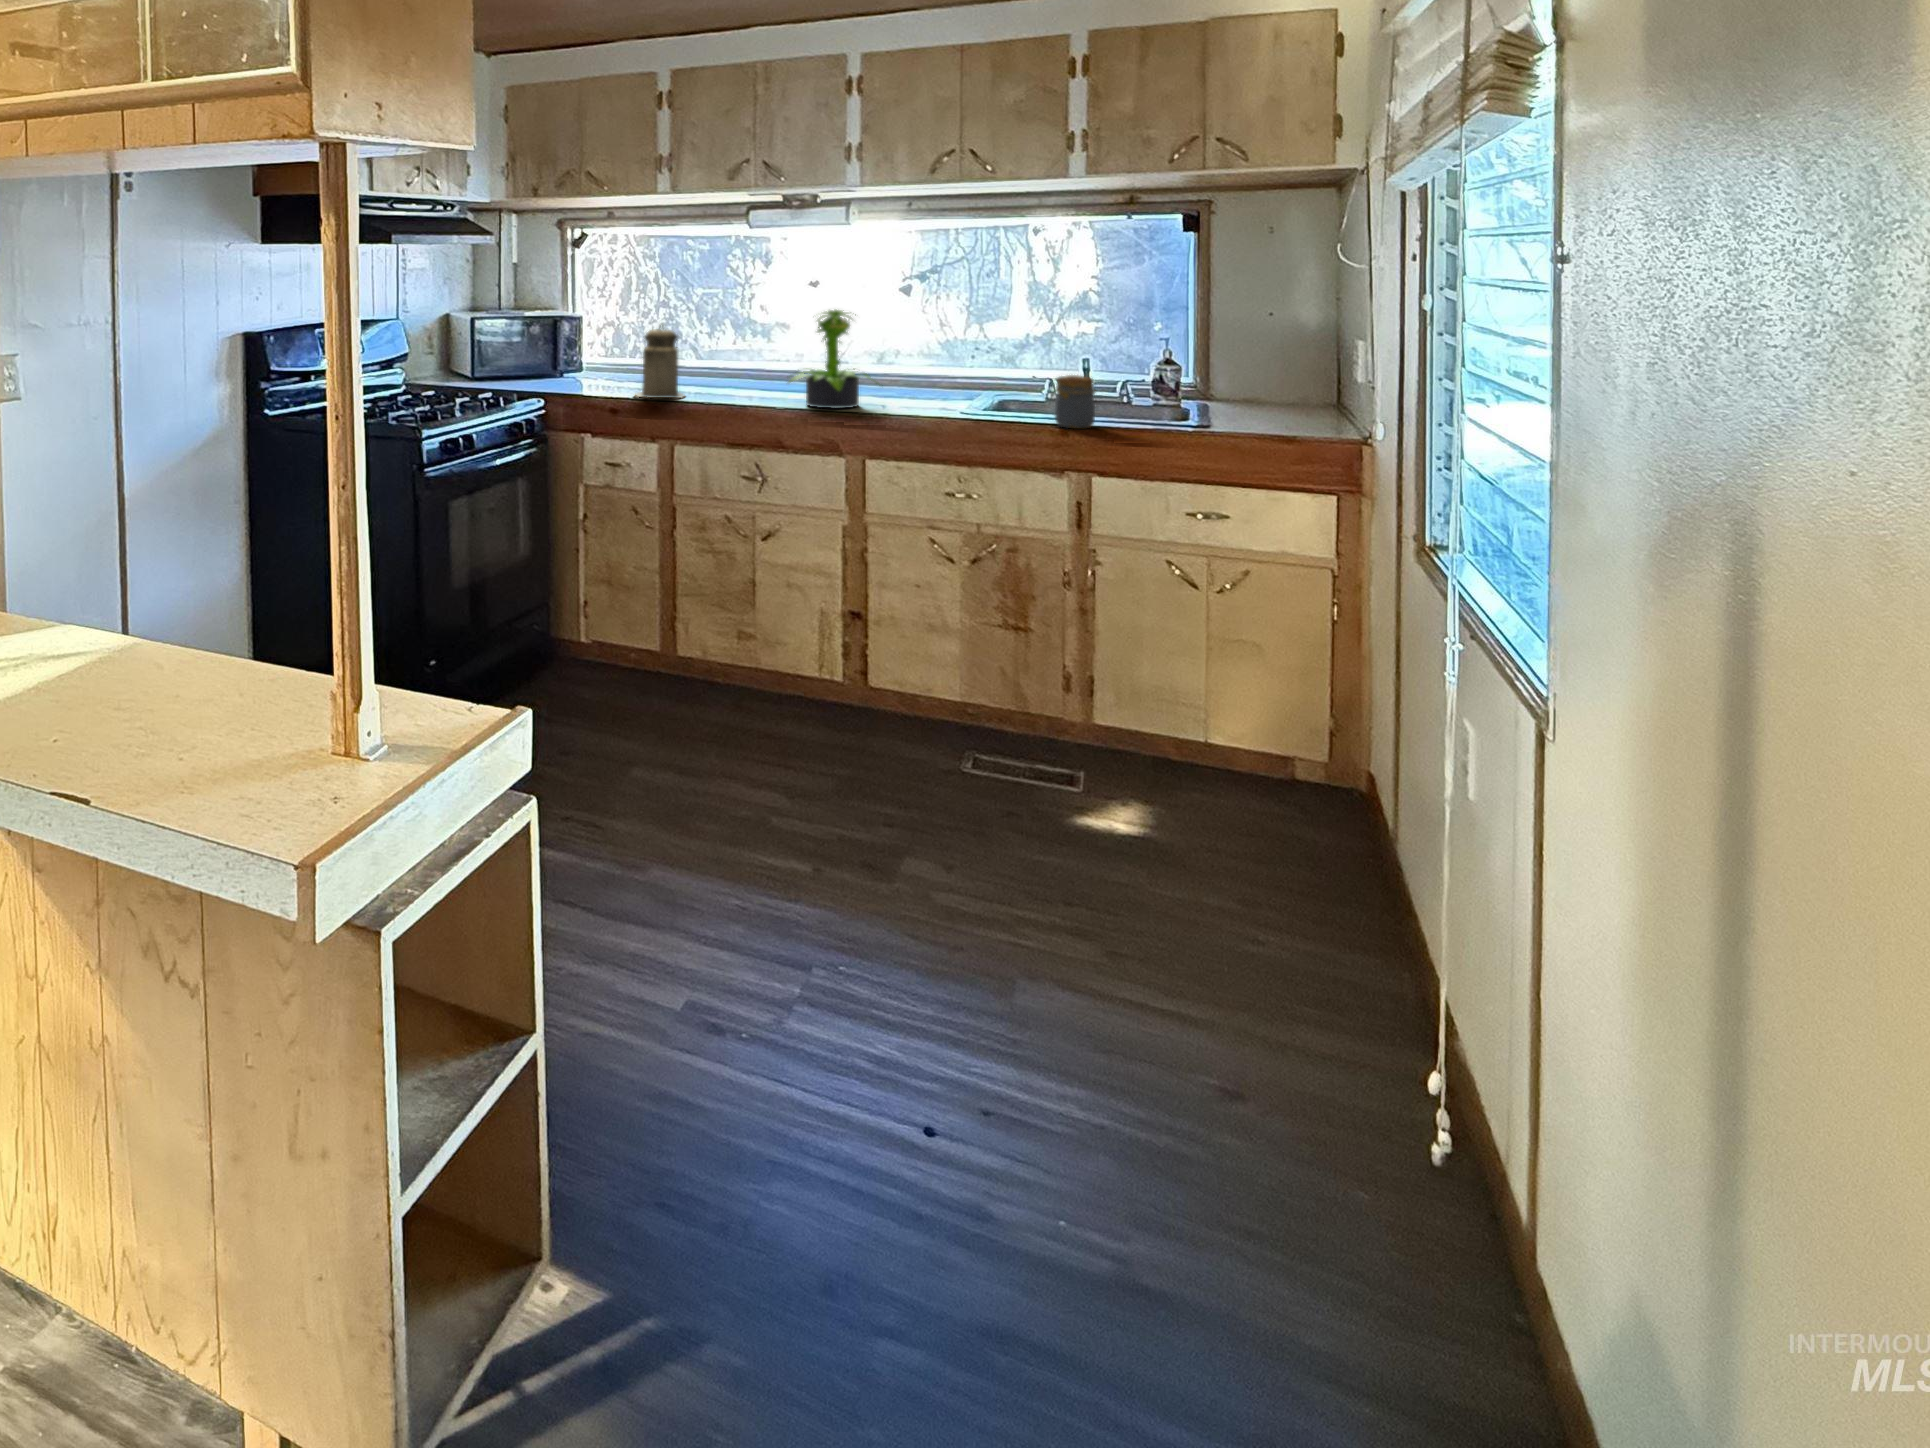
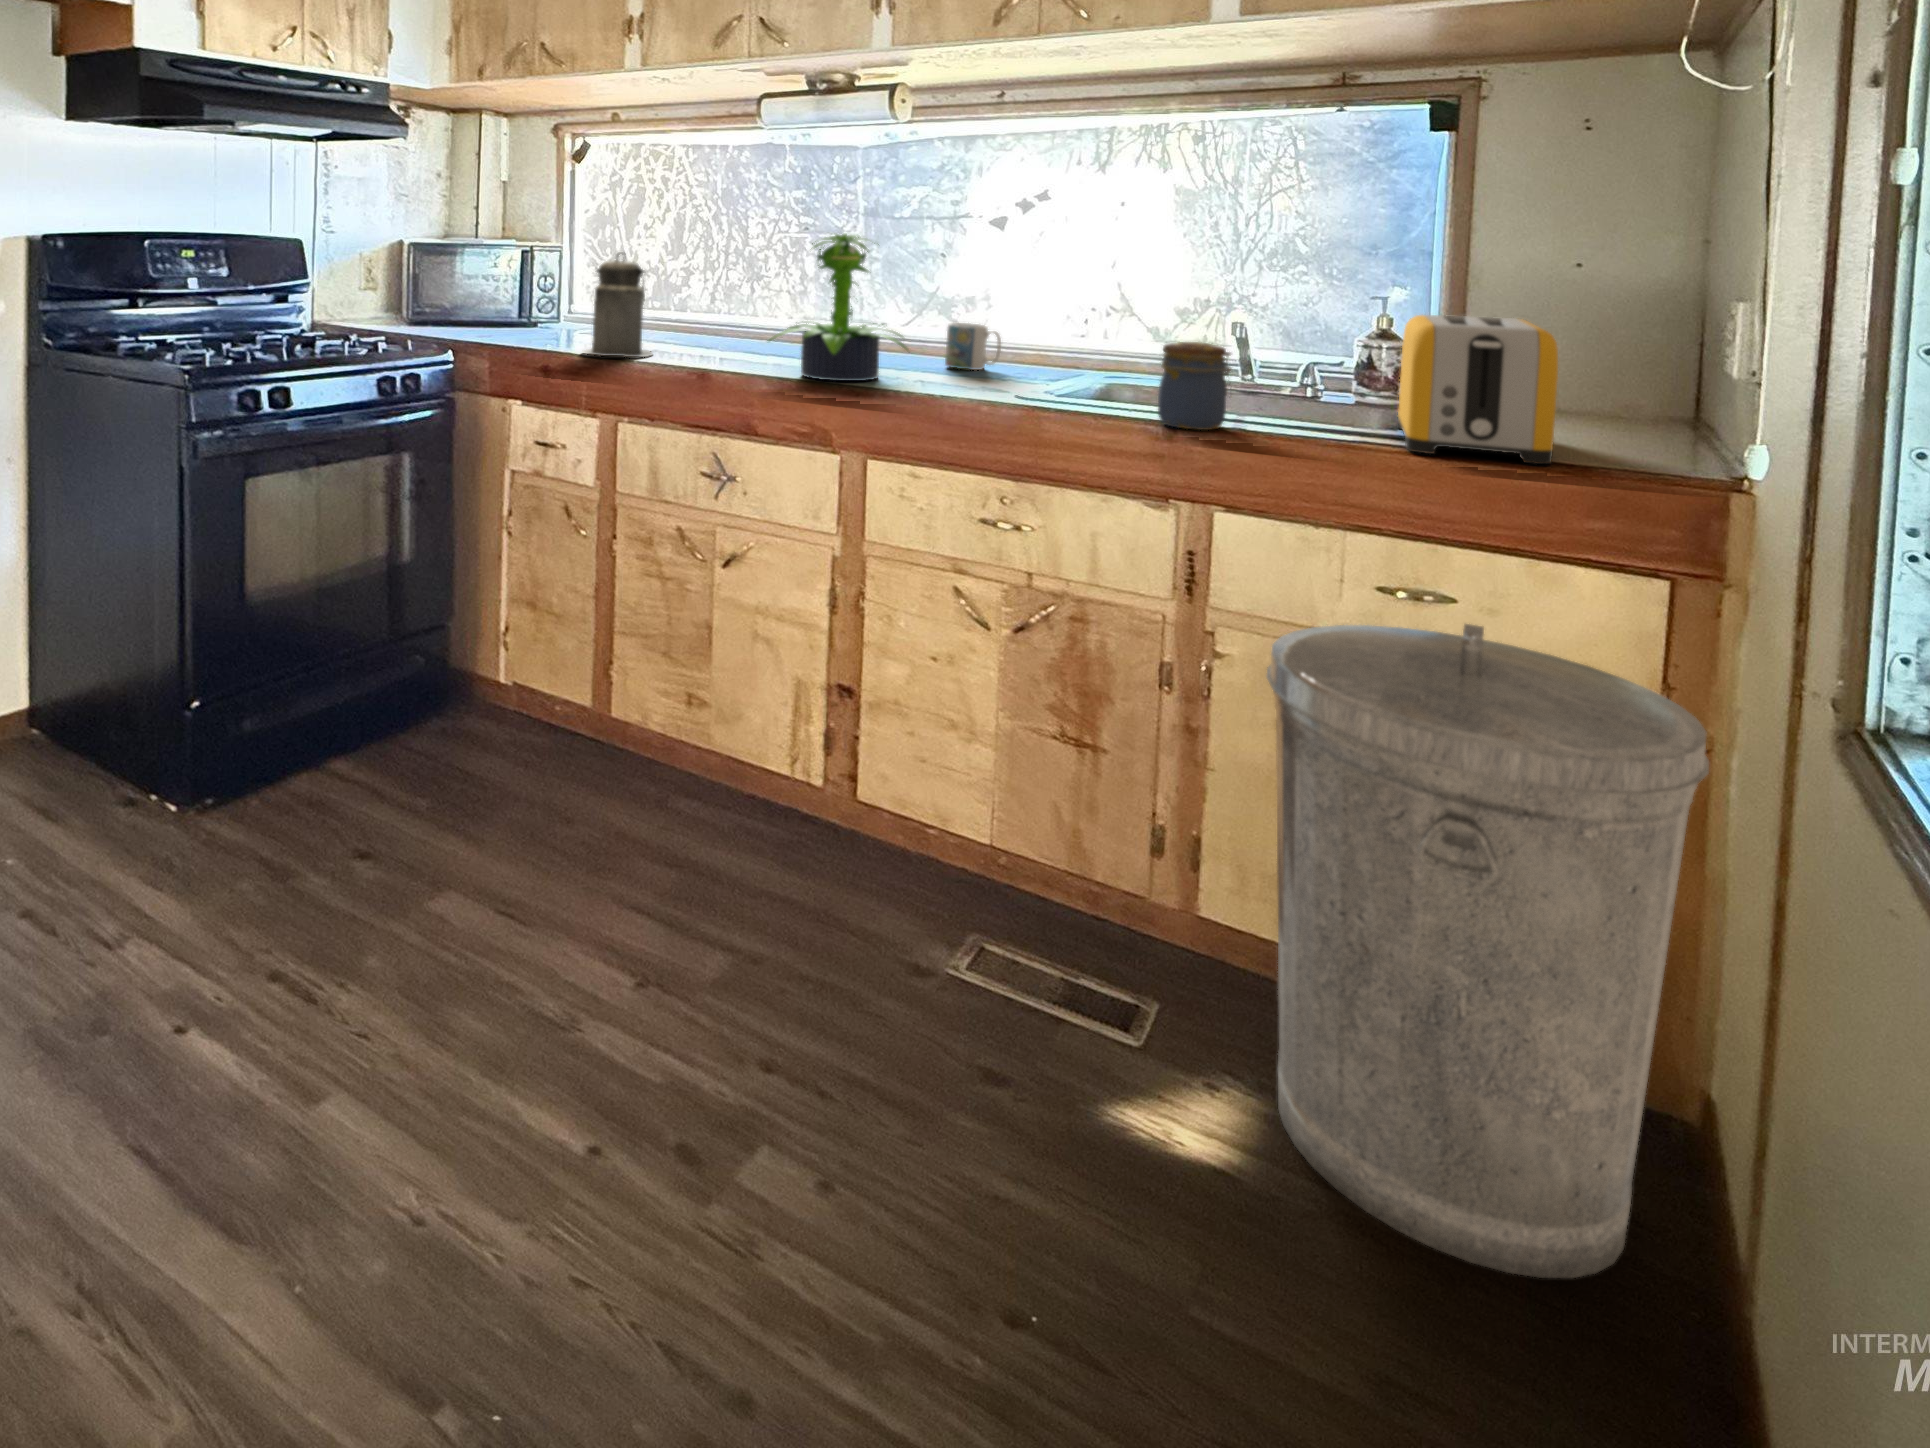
toaster: none [1186,354,1275,438] -> present [1398,315,1558,464]
mug: none [891,365,929,396] -> present [945,323,1001,370]
trash can: none [1144,525,1364,858] -> present [1267,624,1709,1278]

